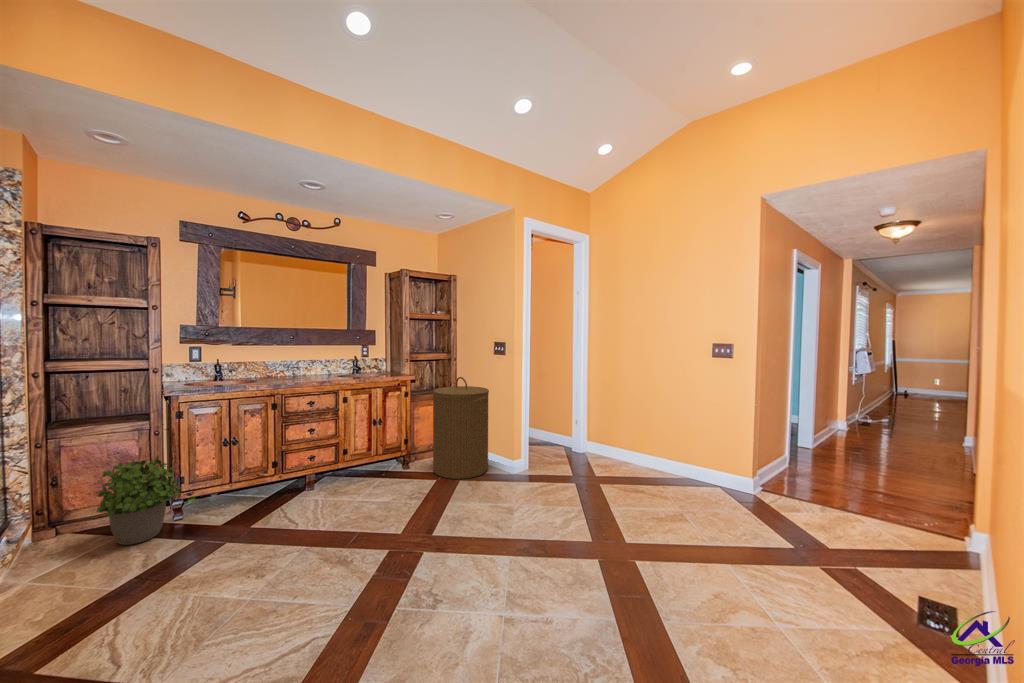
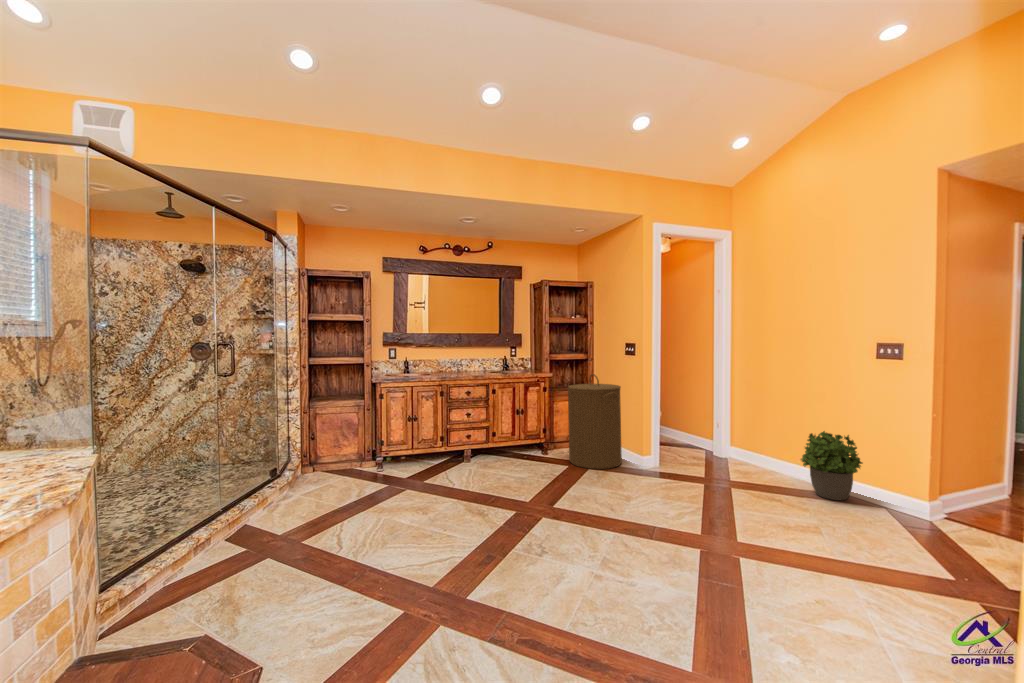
potted plant: present [96,457,180,545] -> present [801,431,863,500]

